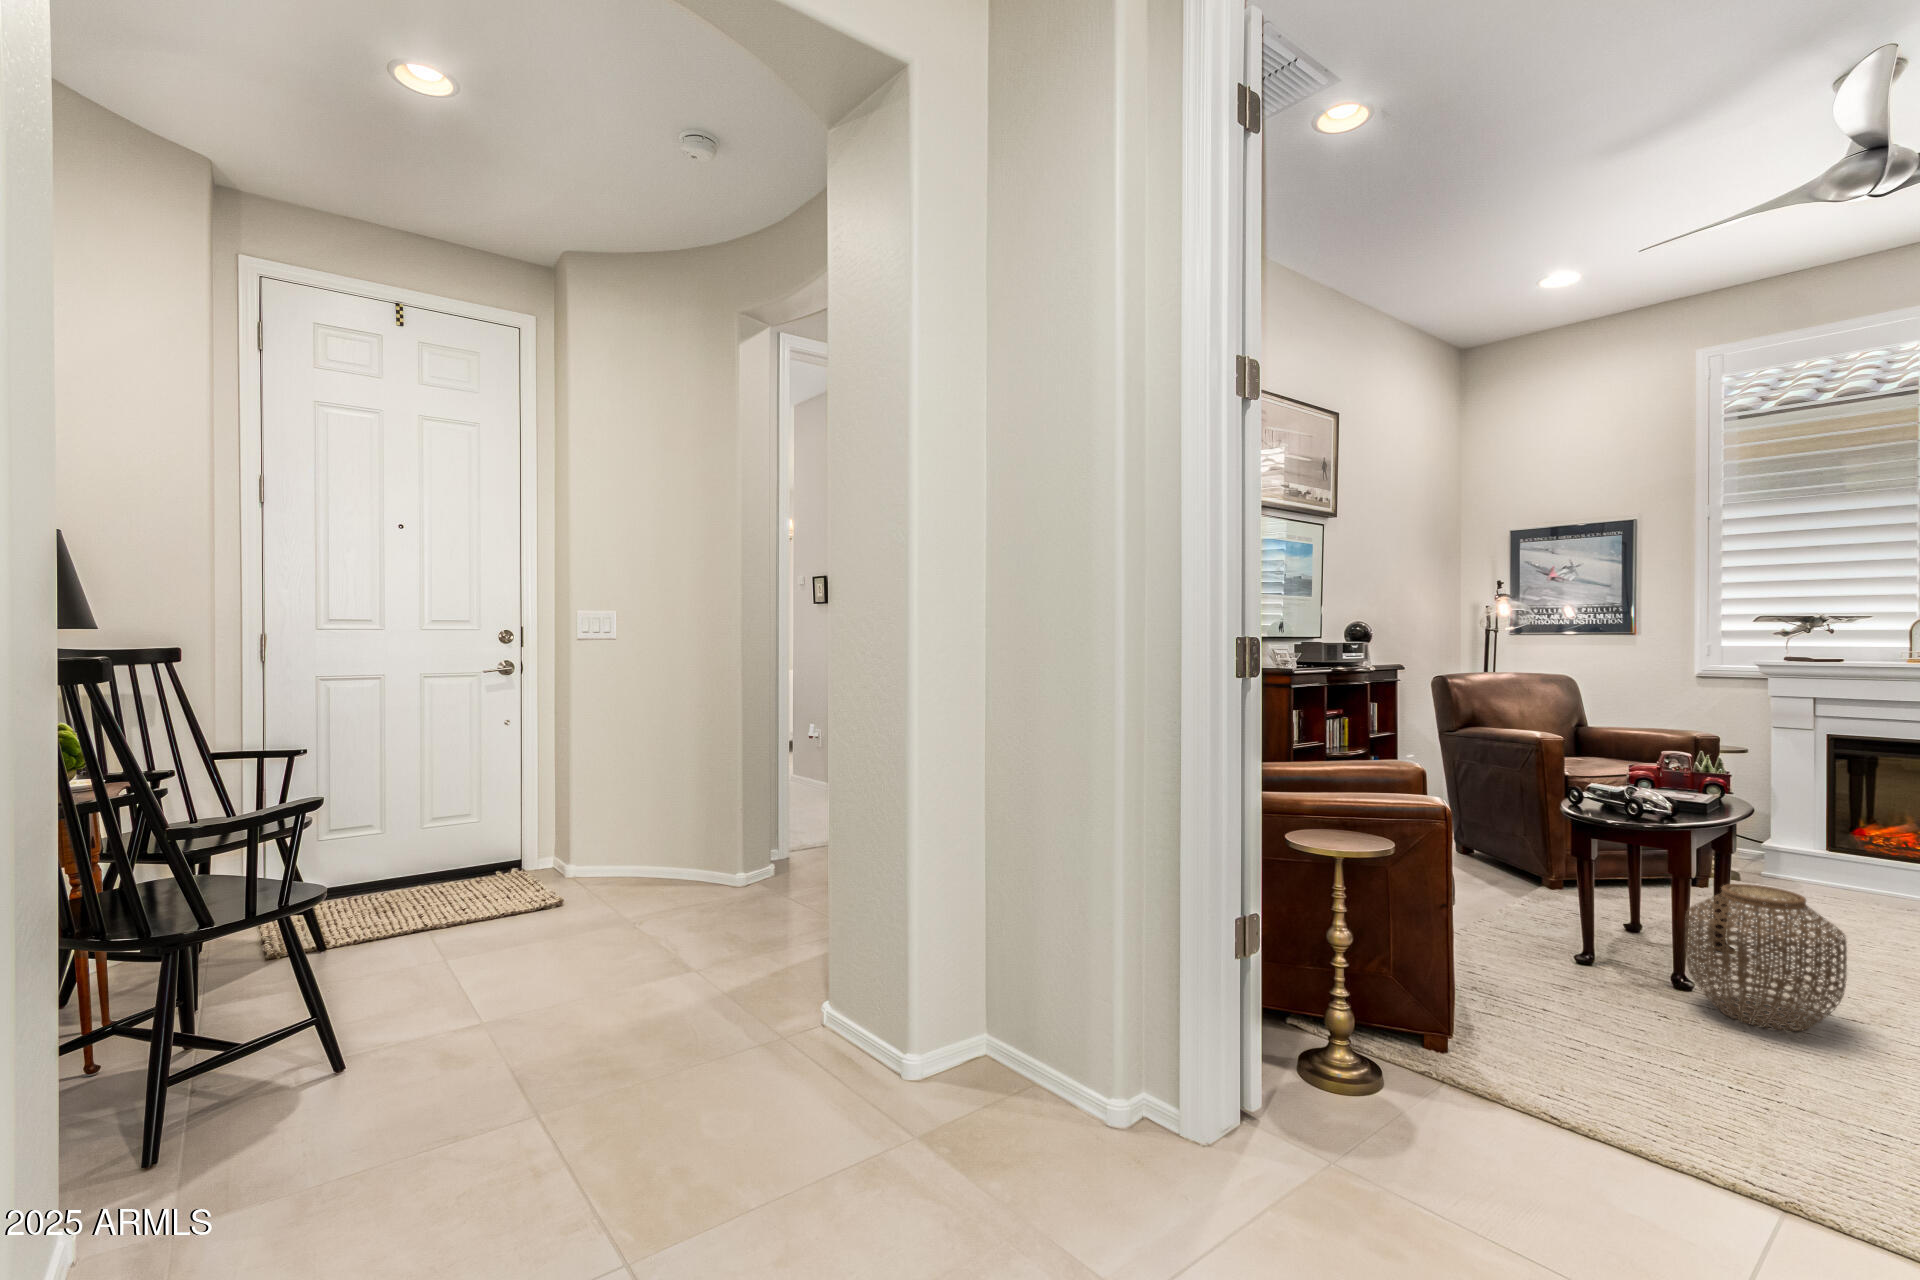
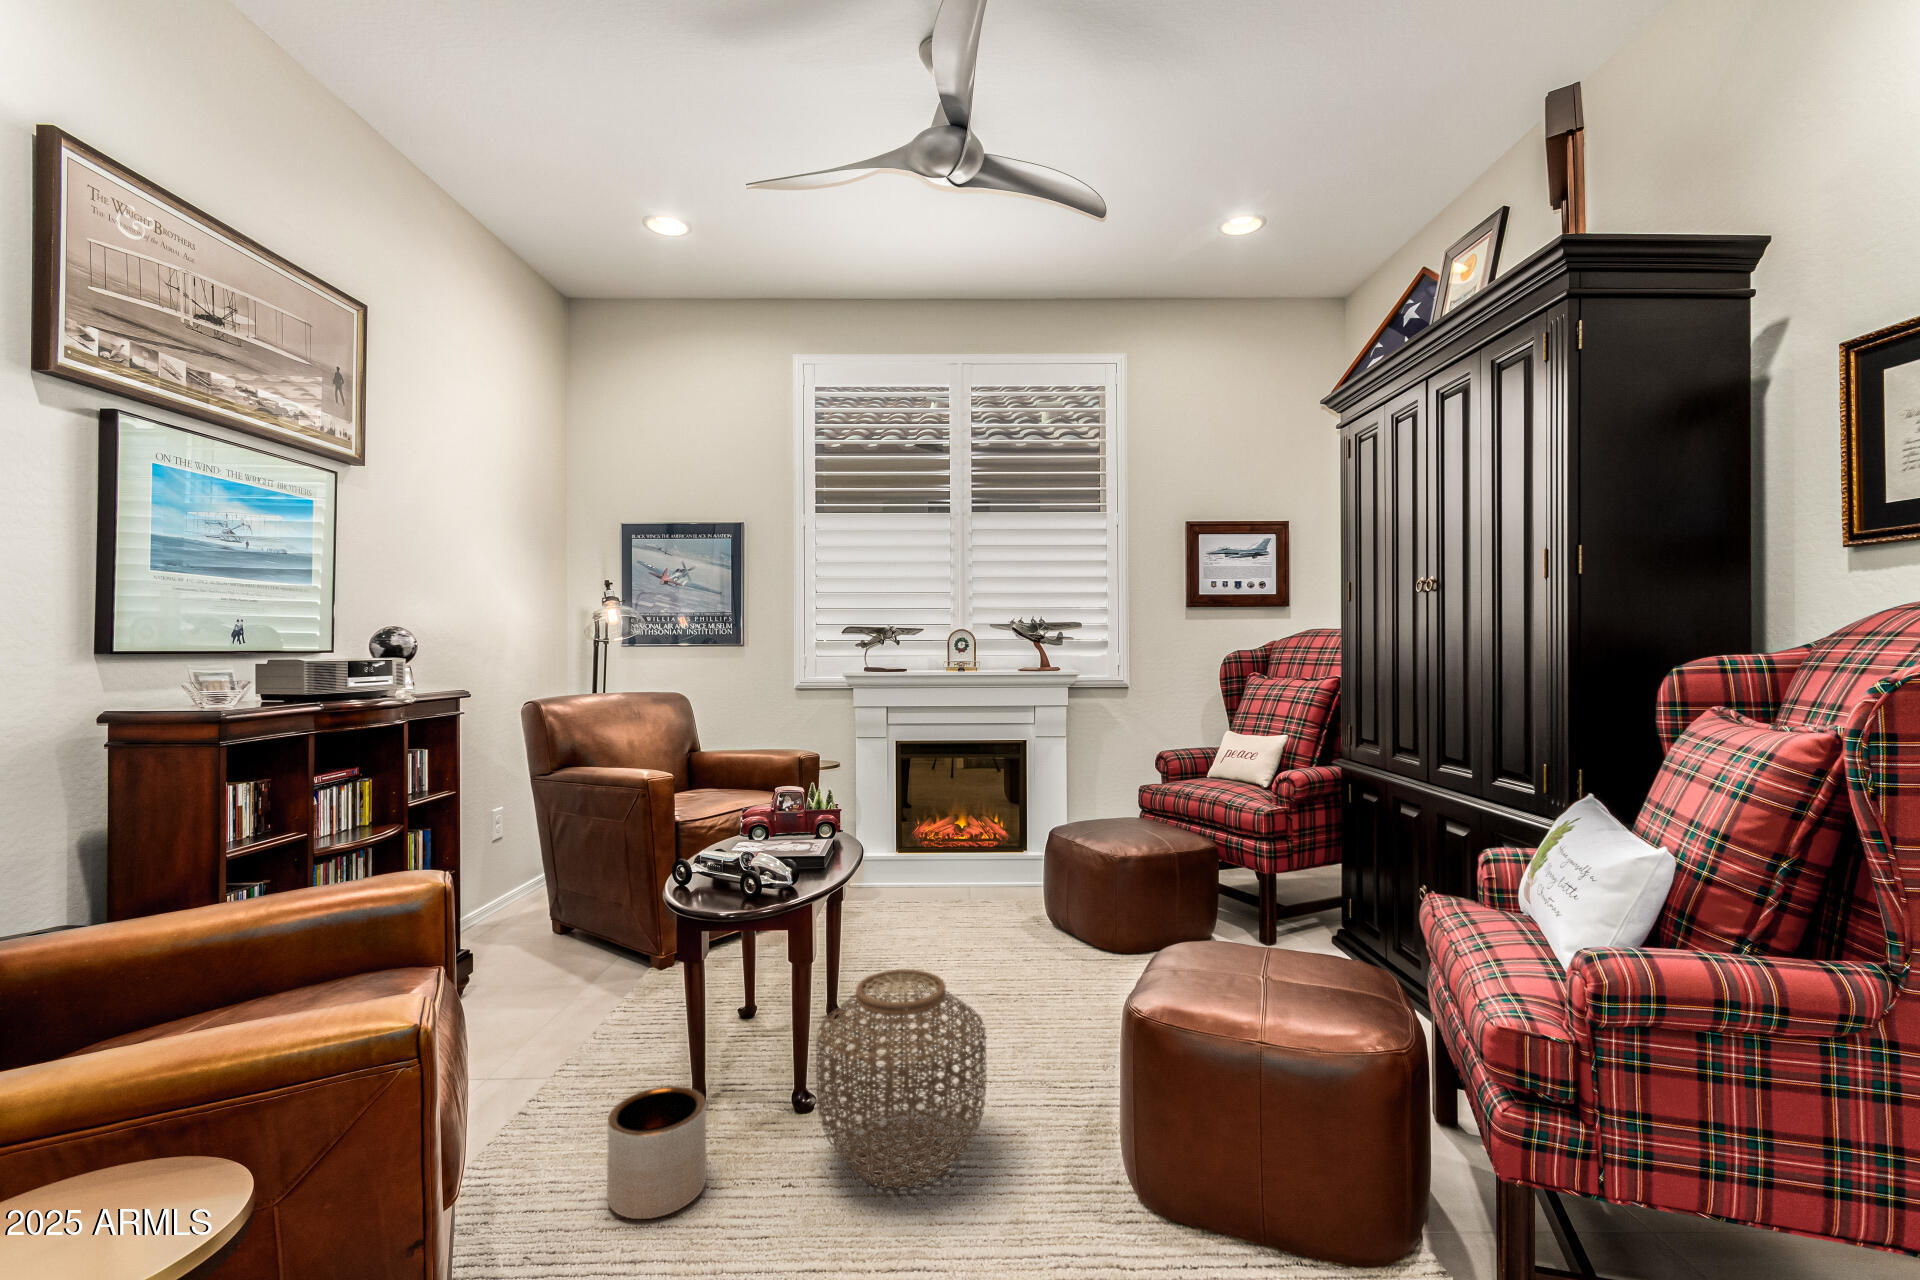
planter: none [1530,918,1597,986] -> present [607,1086,707,1219]

